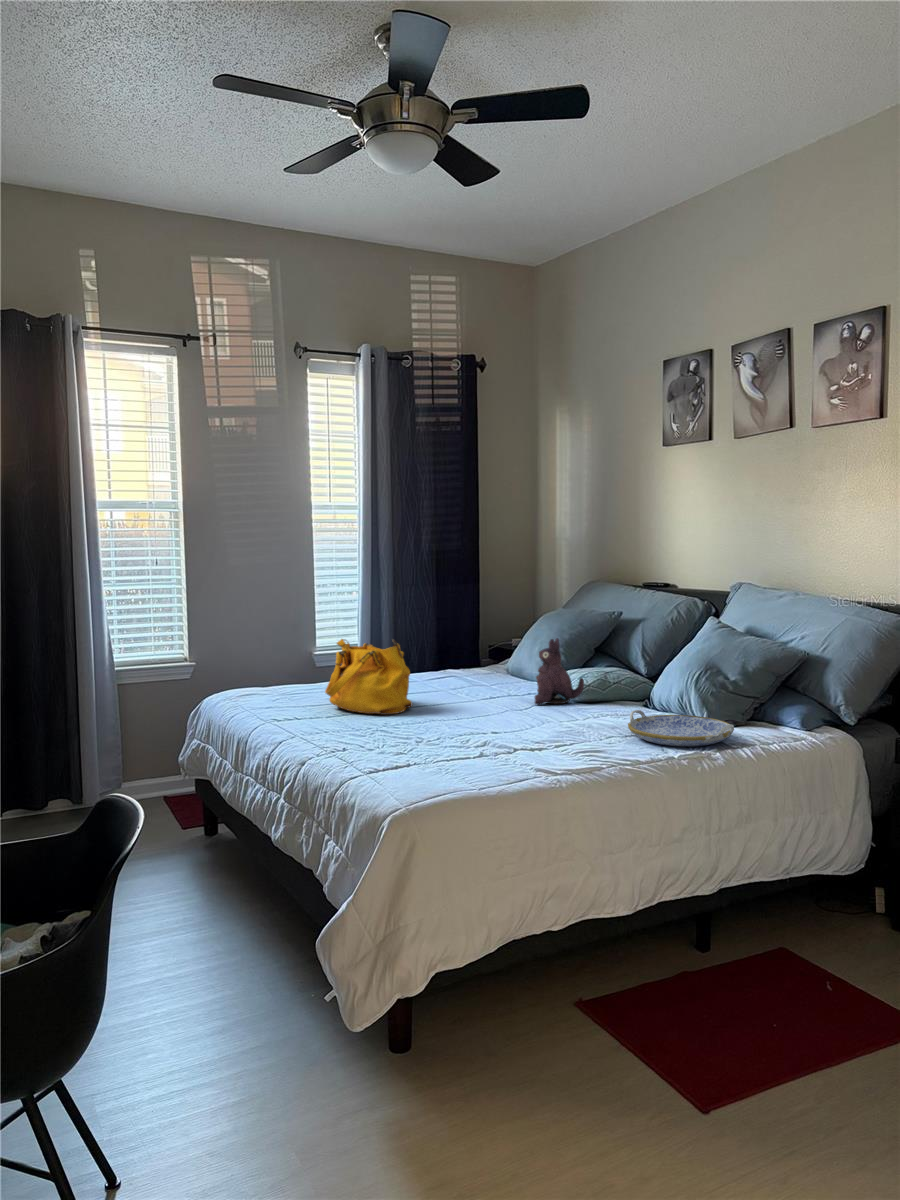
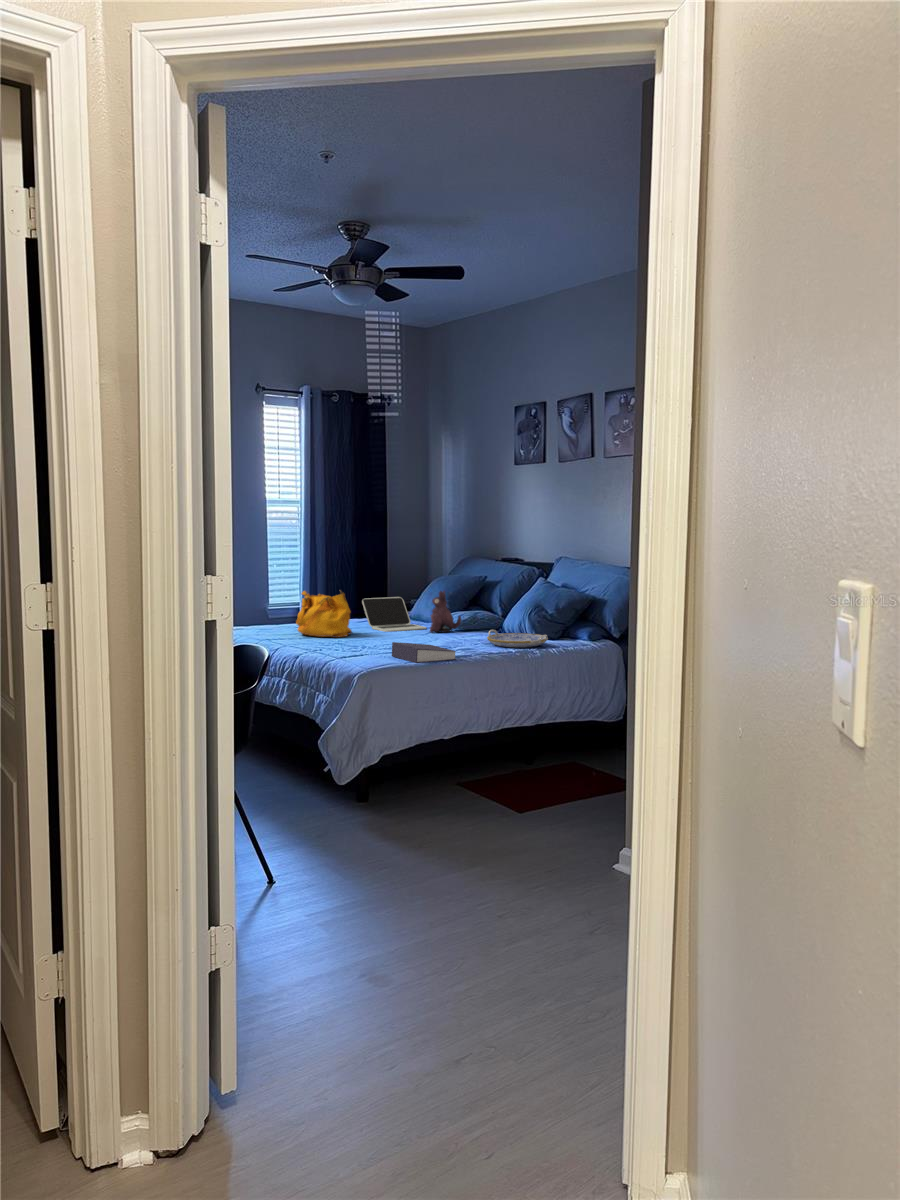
laptop: none [434,644,531,701] -> present [362,597,427,632]
book: none [460,744,575,791] -> present [392,642,456,663]

